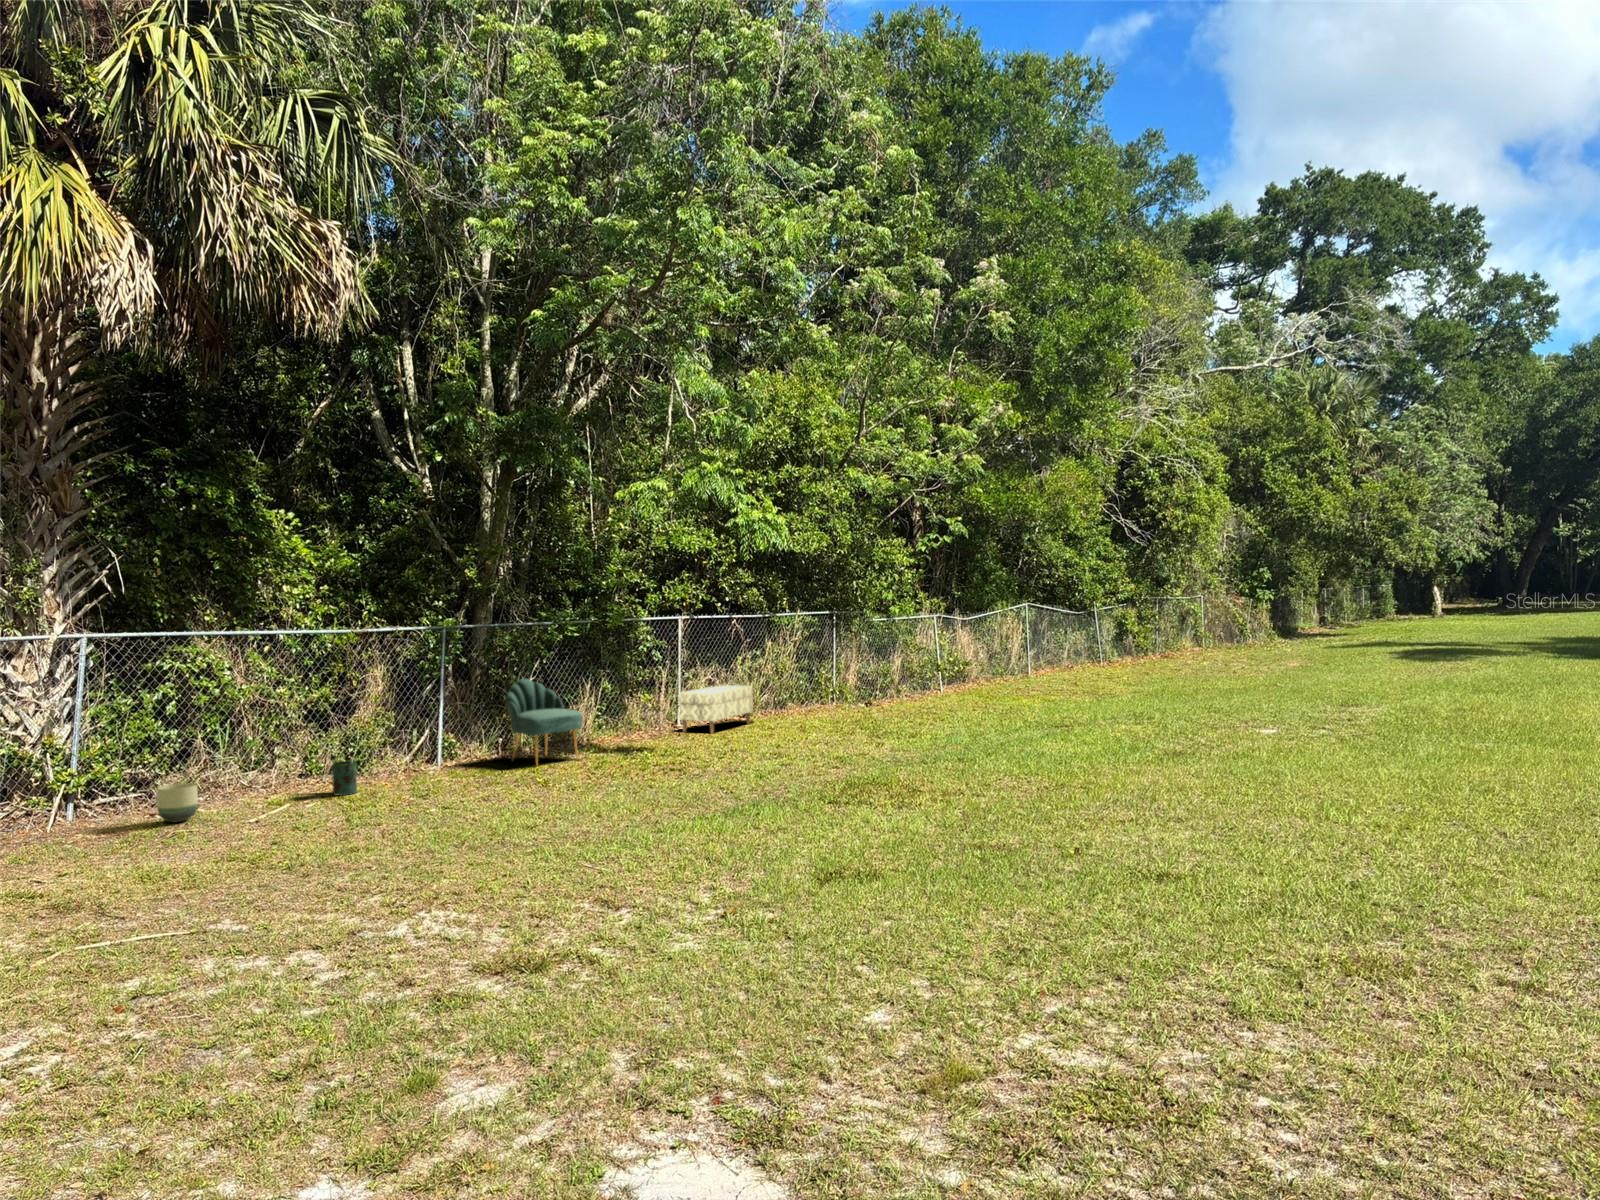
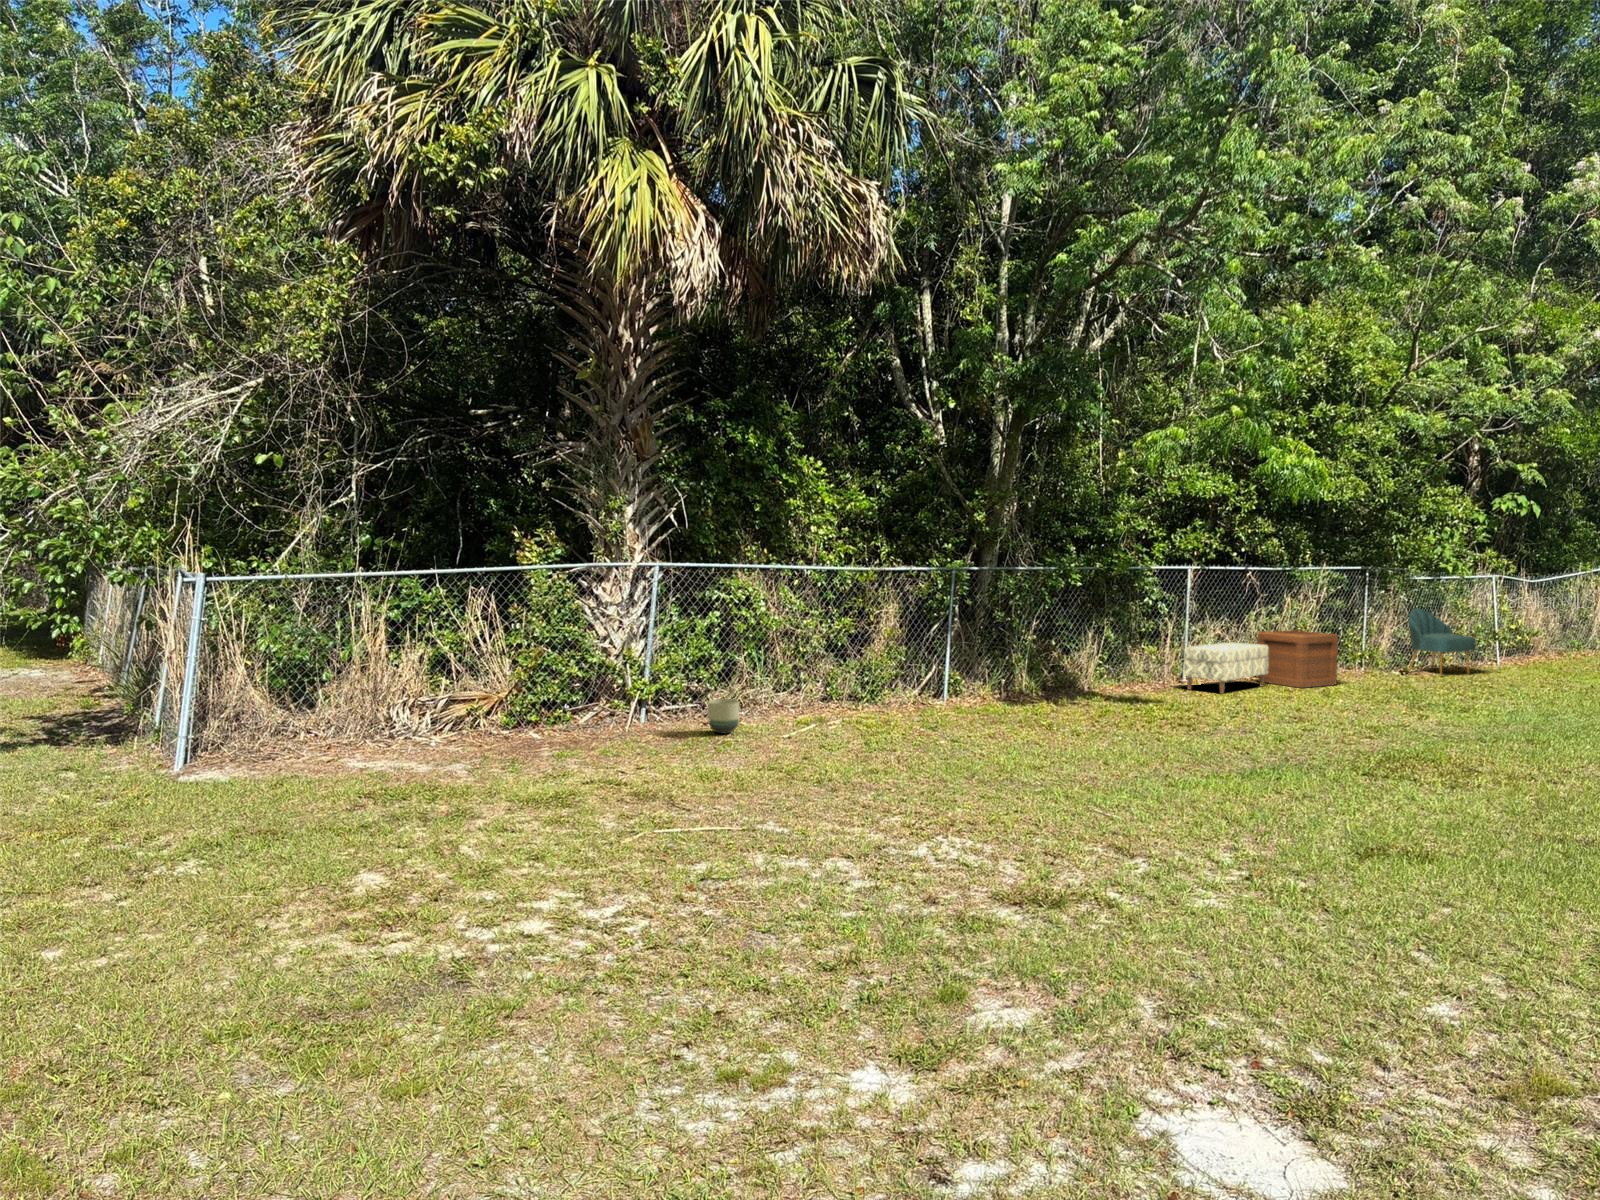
wooden crate: none [744,670,810,723] -> present [1256,630,1338,688]
chair: present [506,679,582,765] -> present [1408,608,1476,676]
watering can: present [330,755,357,796] -> none [848,684,871,723]

